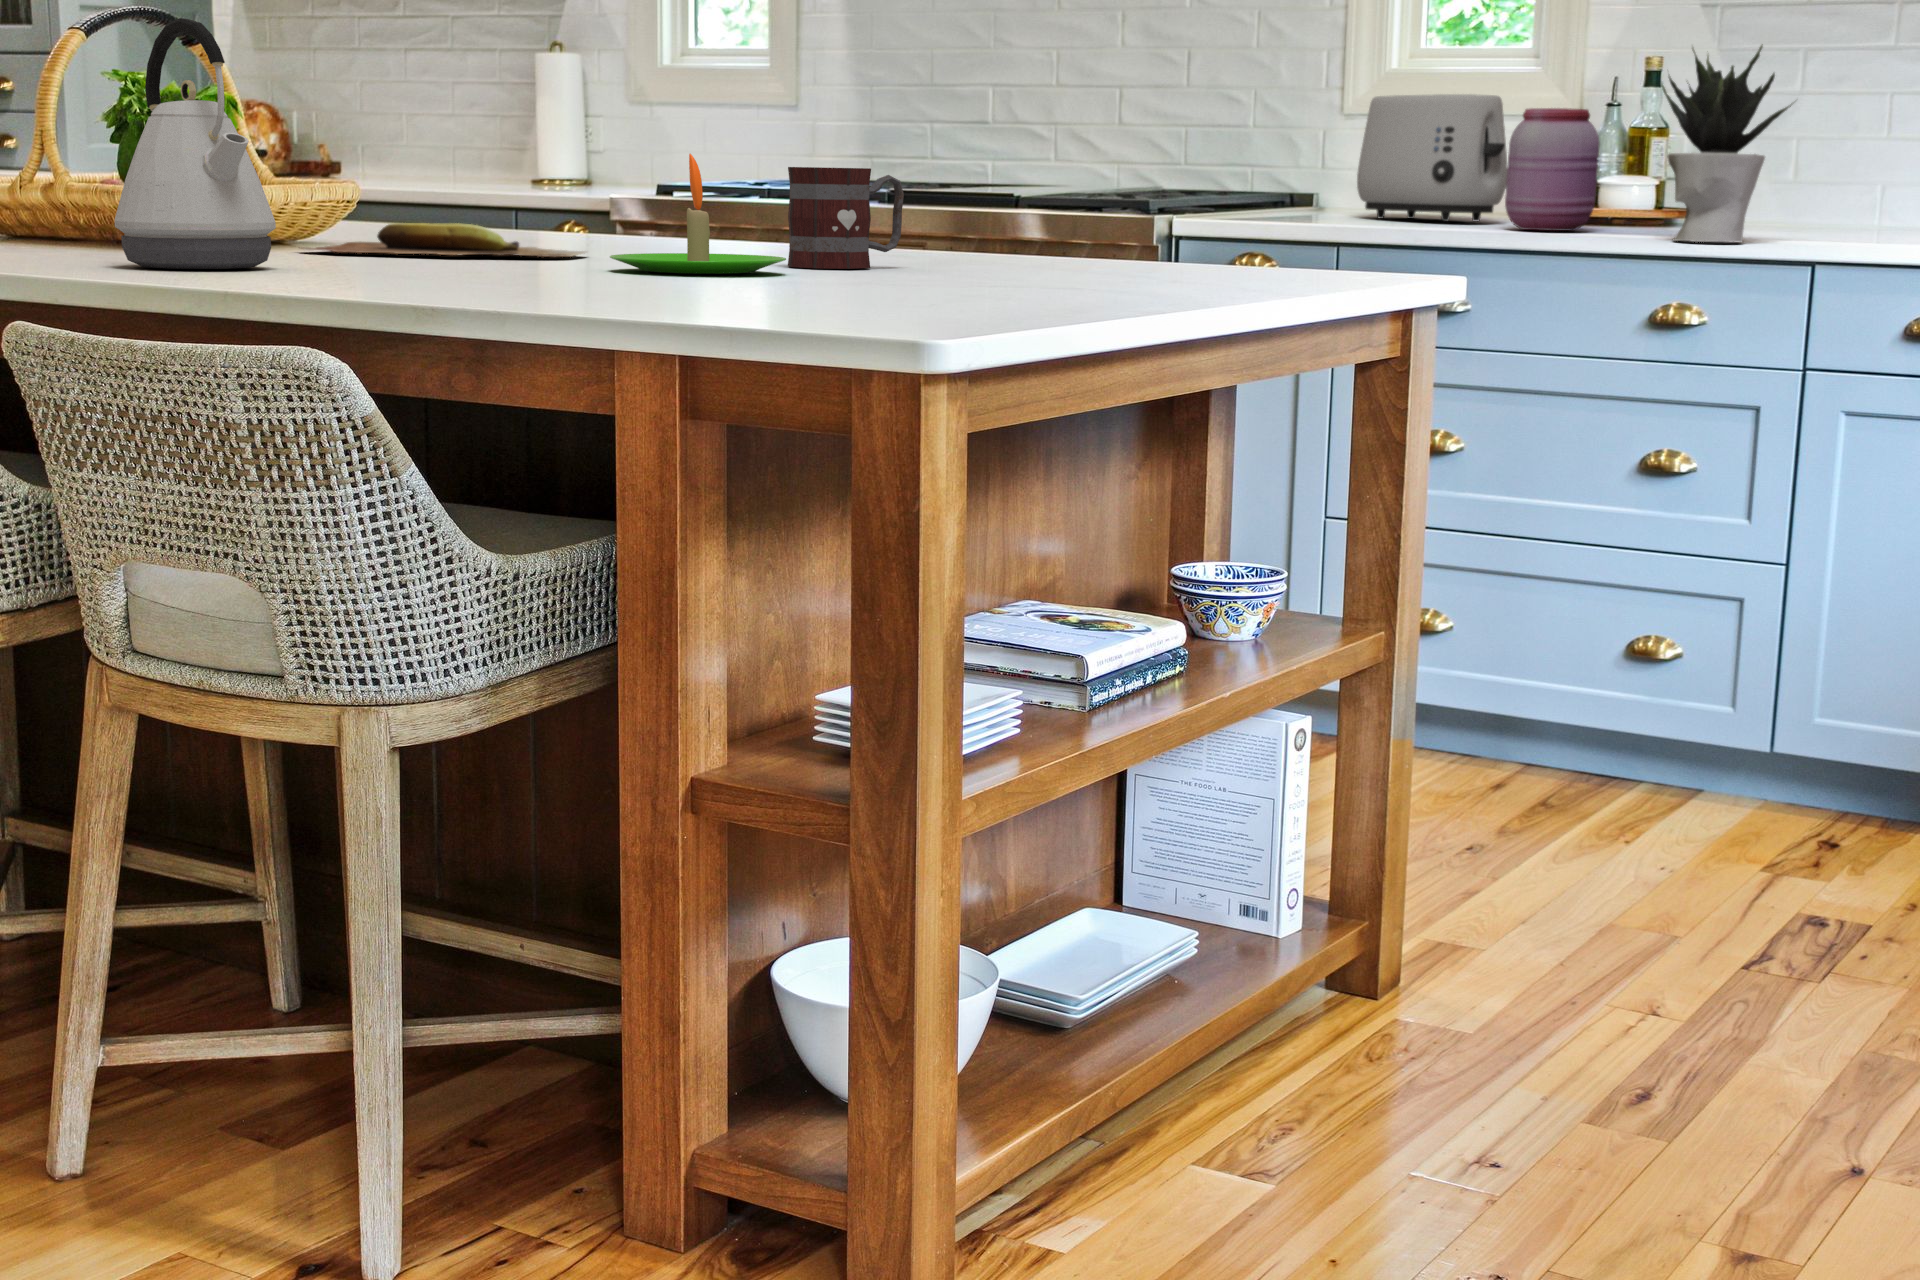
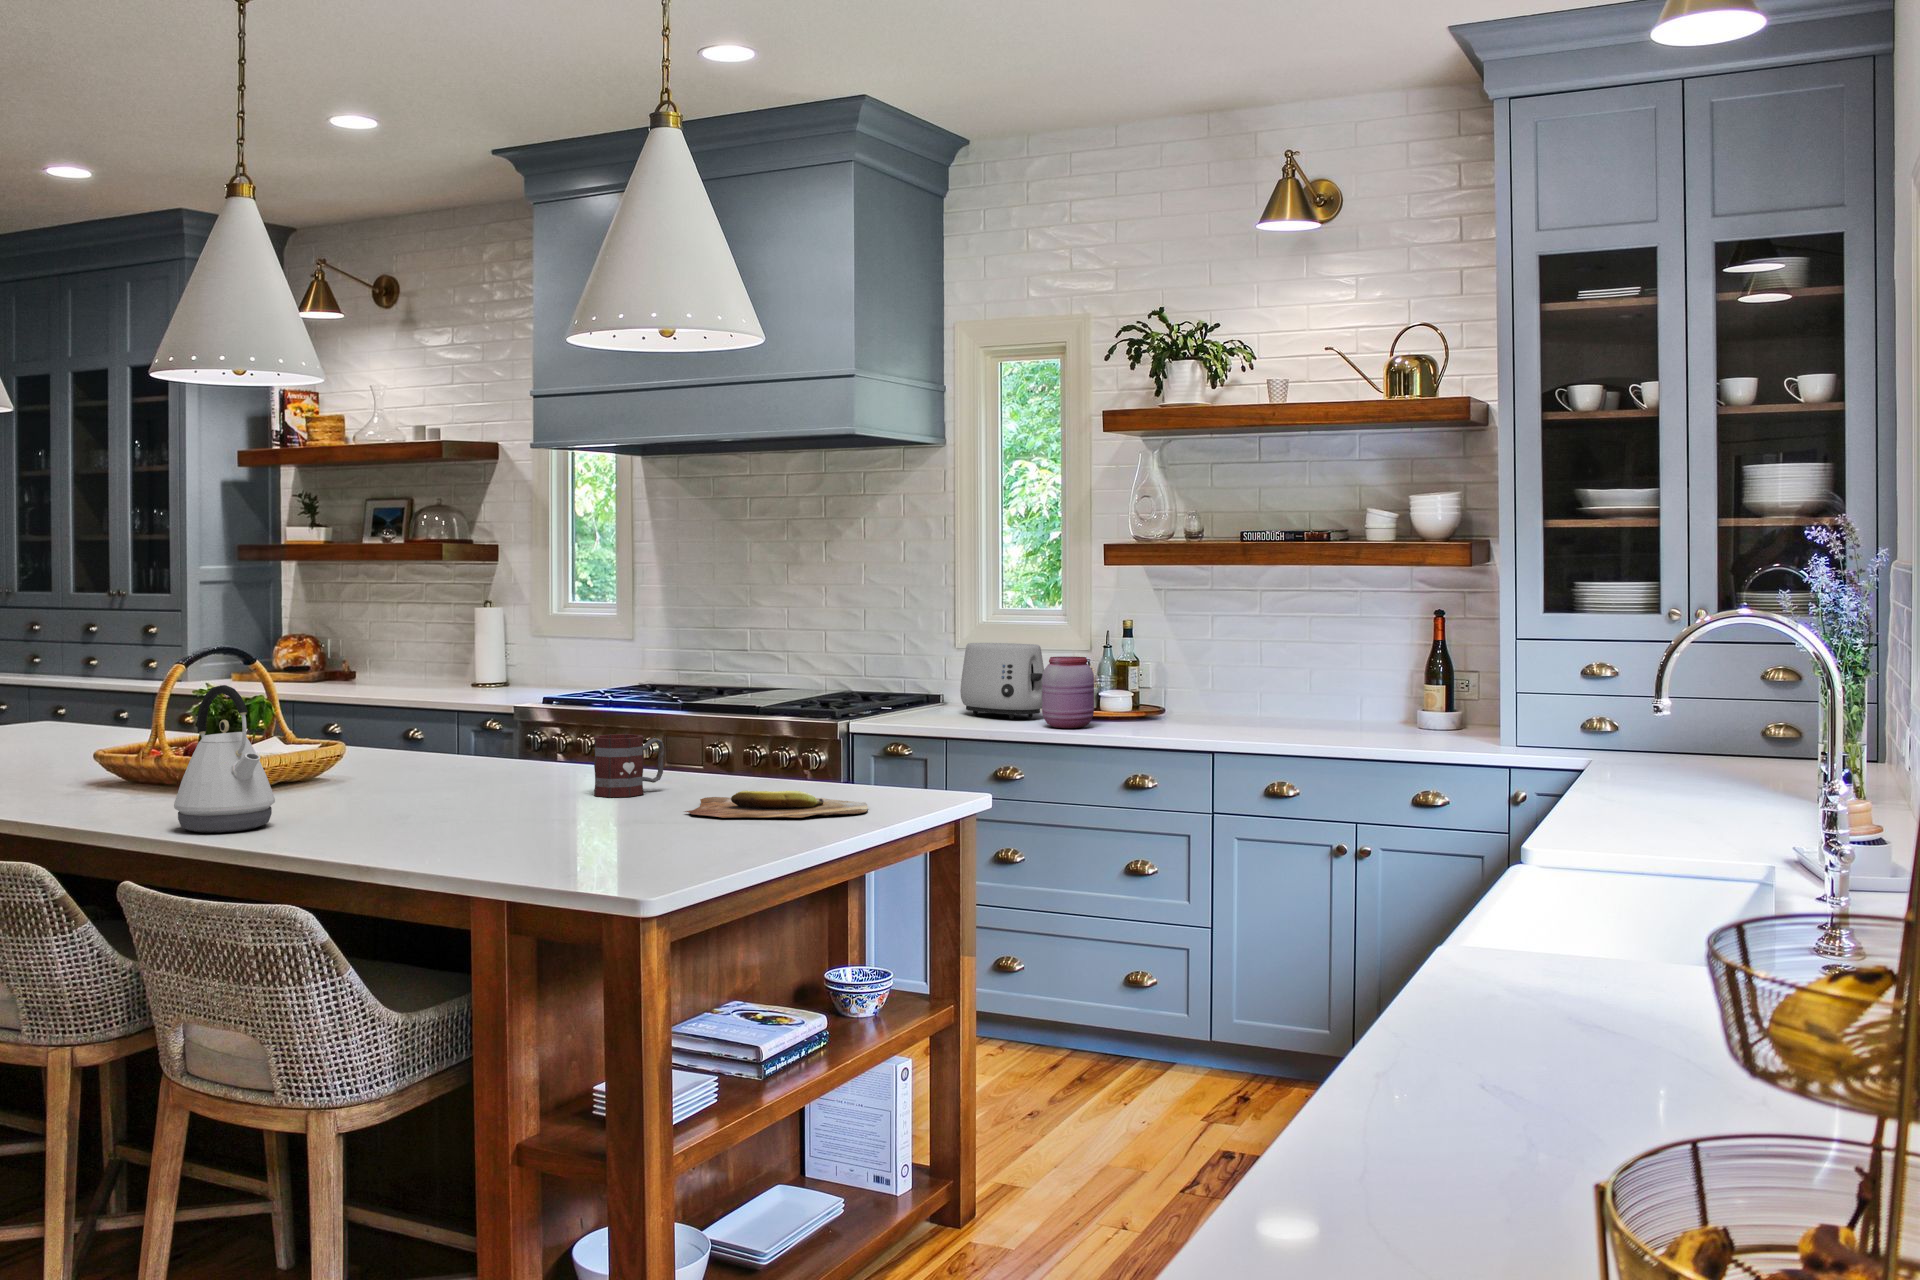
potted plant: present [1661,44,1792,242] -> none [1122,627,1198,740]
candle: present [610,154,786,274] -> none [482,741,589,814]
cutting board: present [305,223,586,257] -> present [685,791,868,818]

